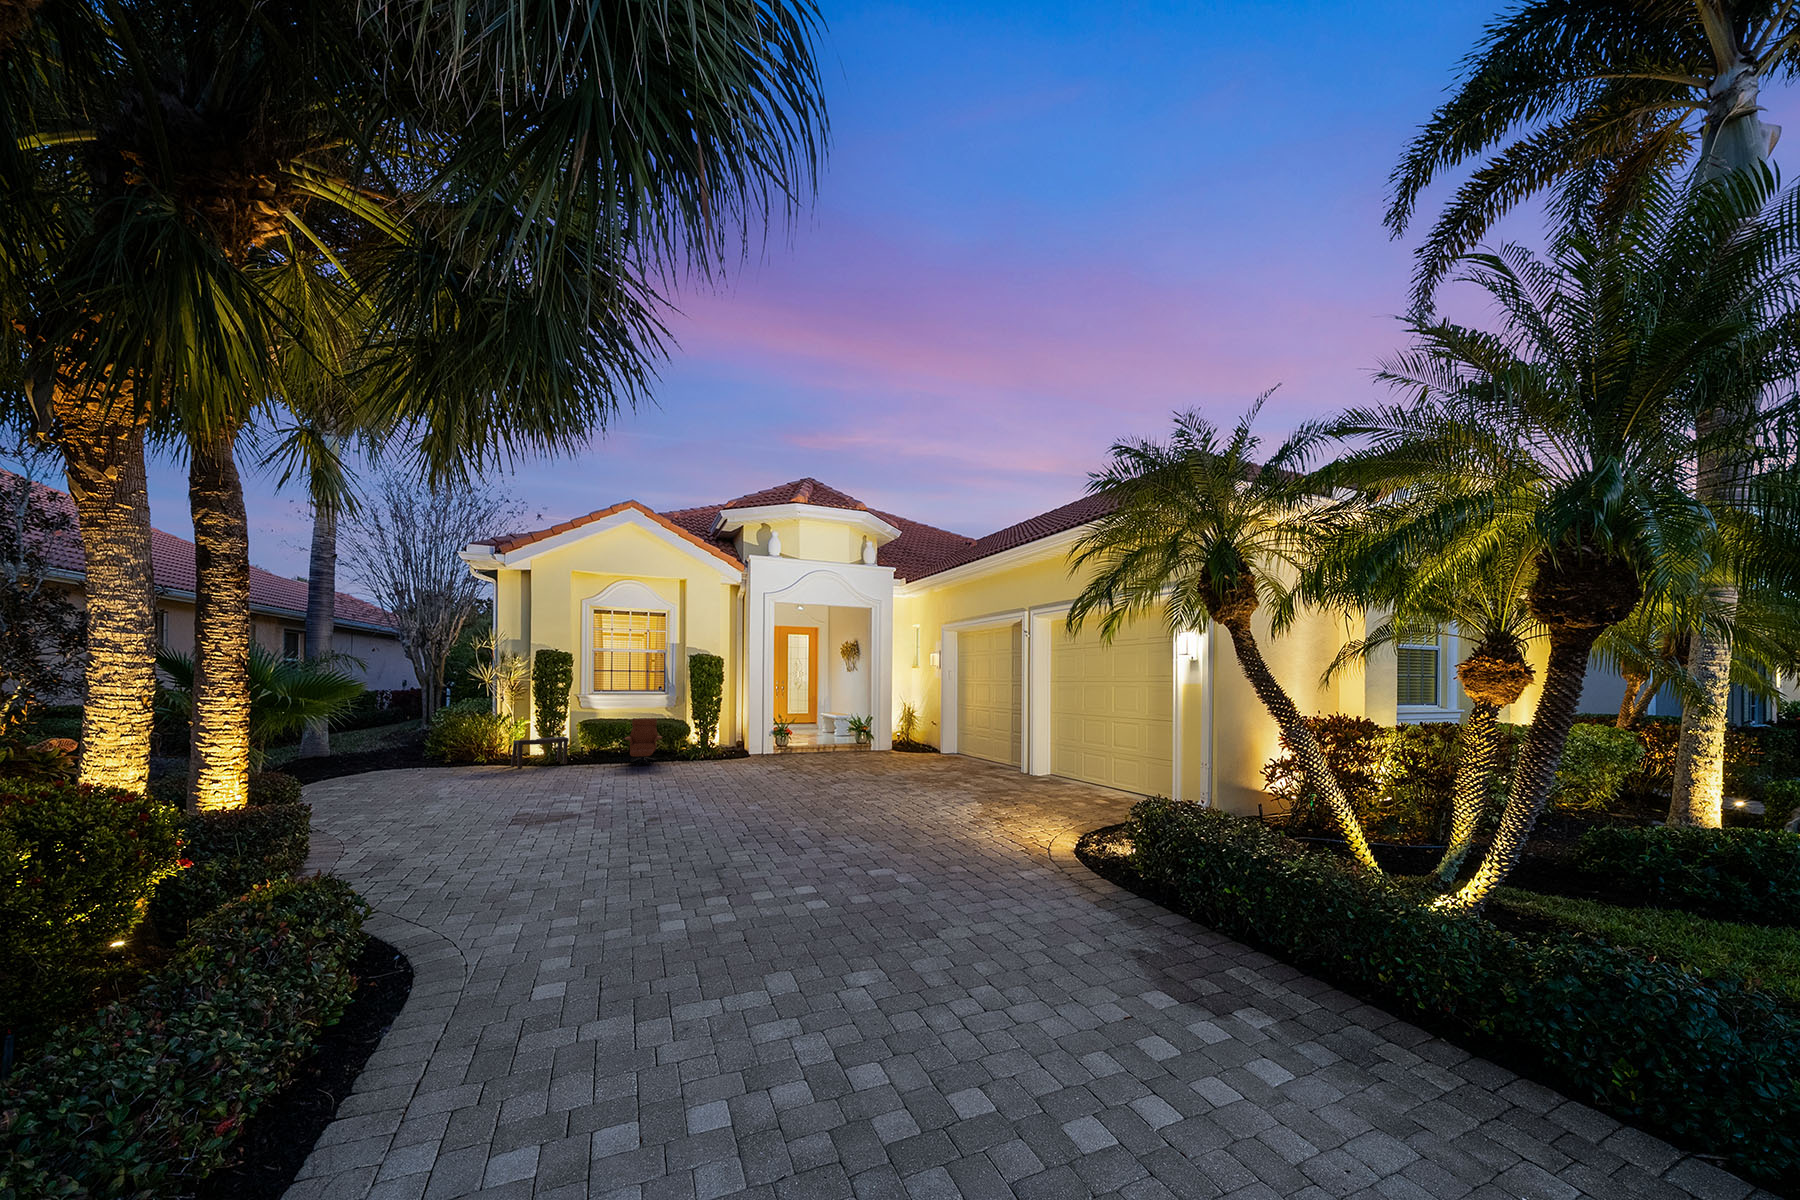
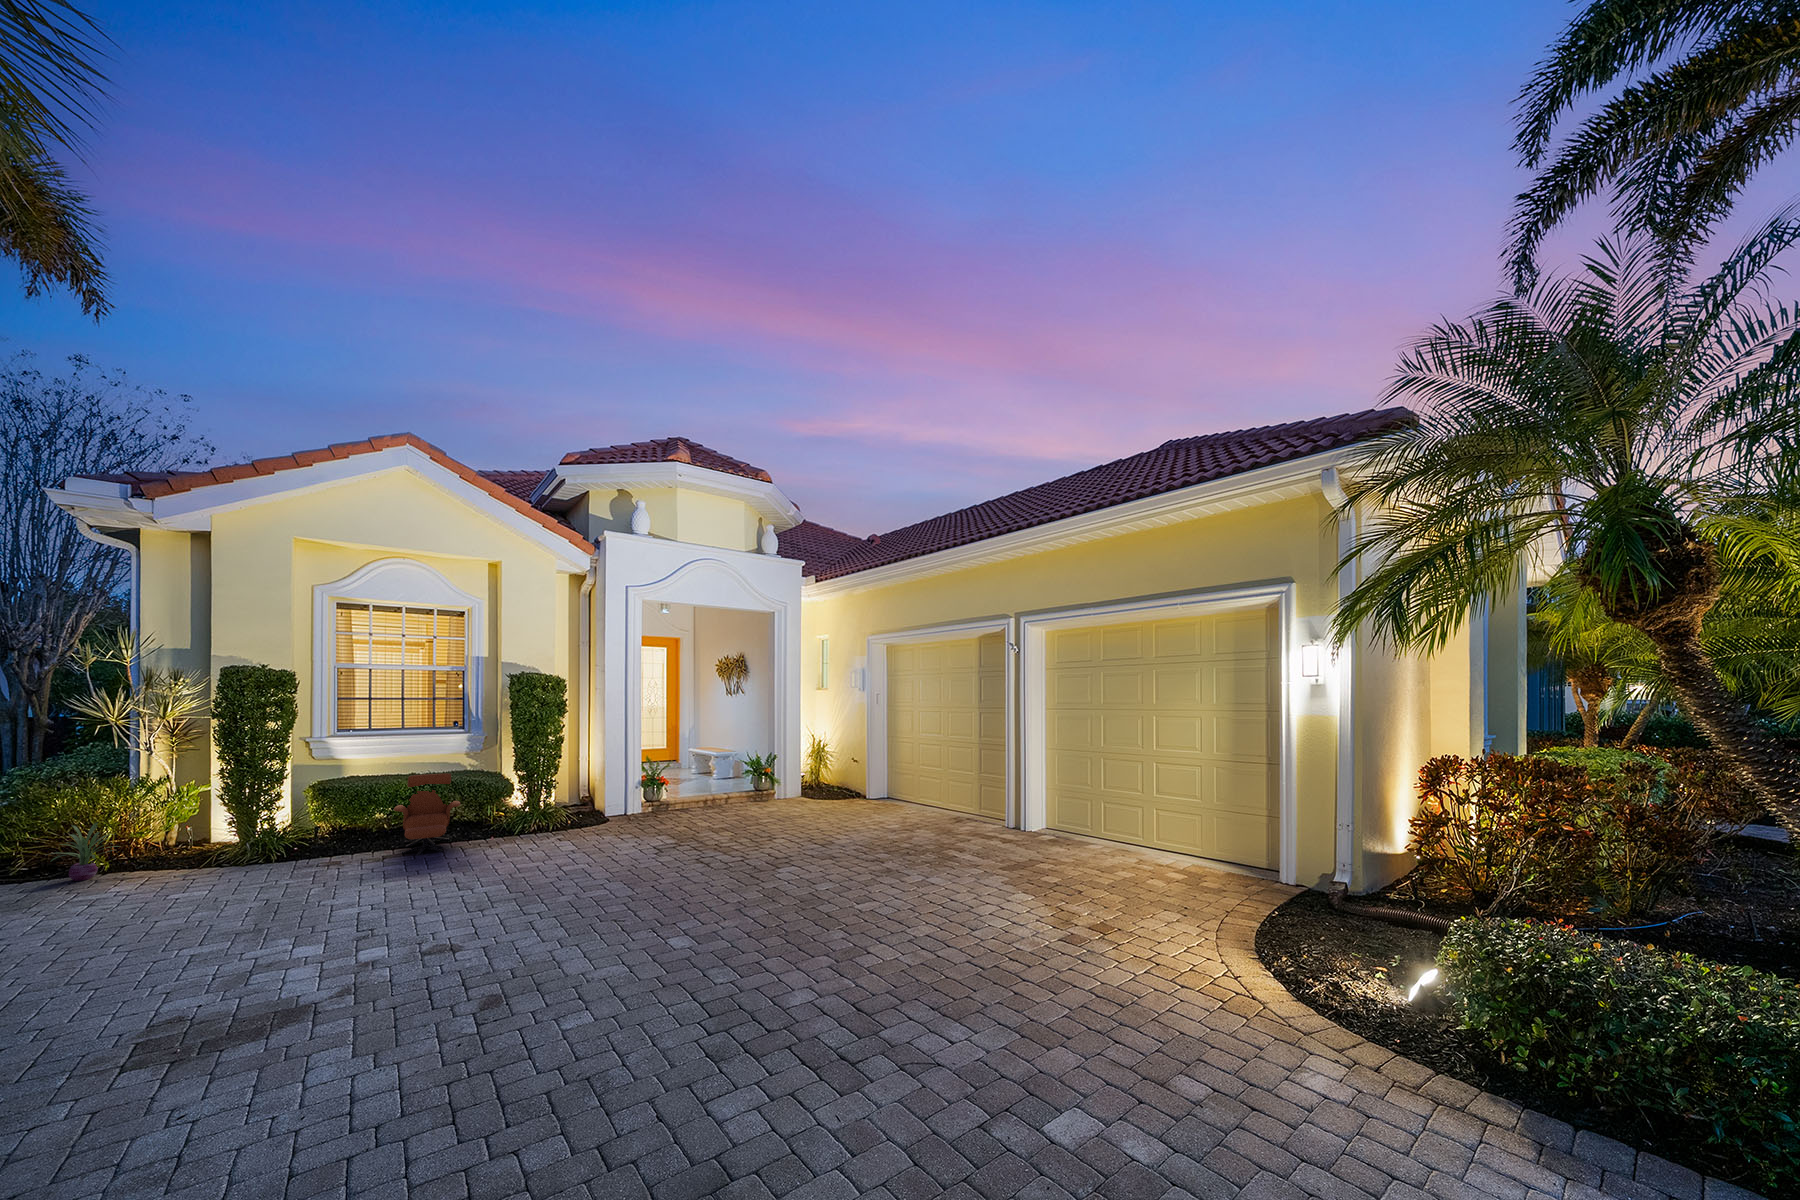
decorative plant: none [455,736,494,767] -> present [51,823,110,881]
bench: present [511,736,569,769] -> none [165,812,287,877]

